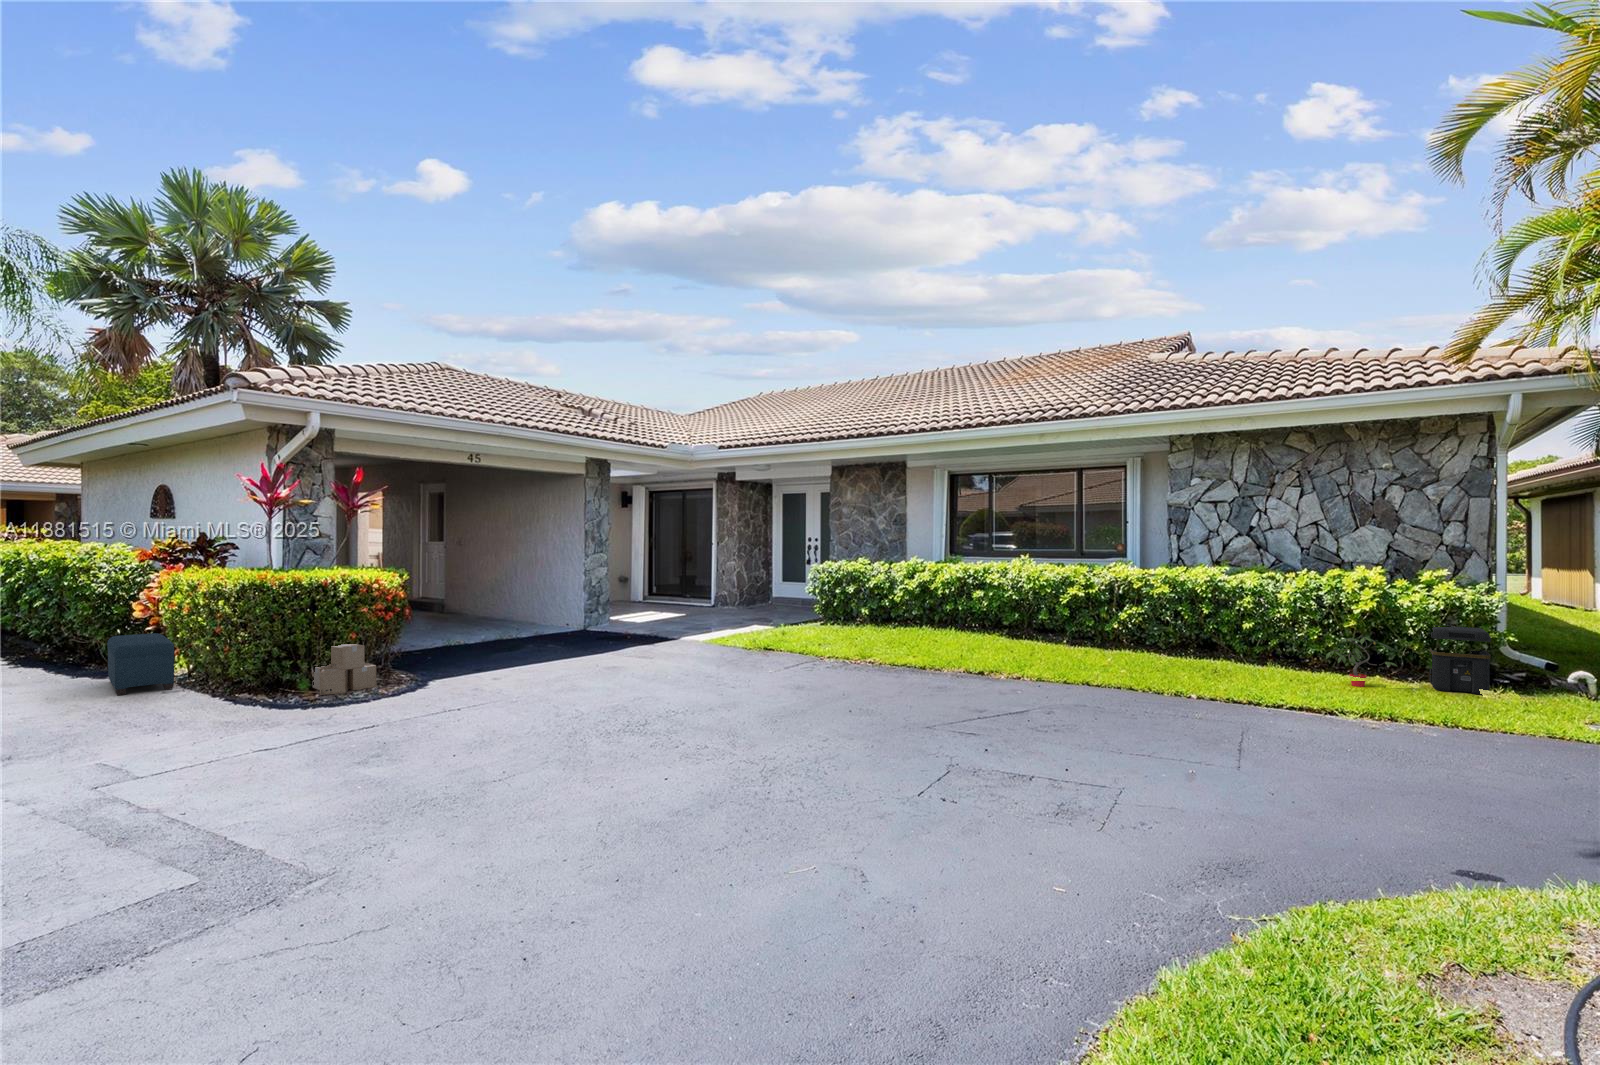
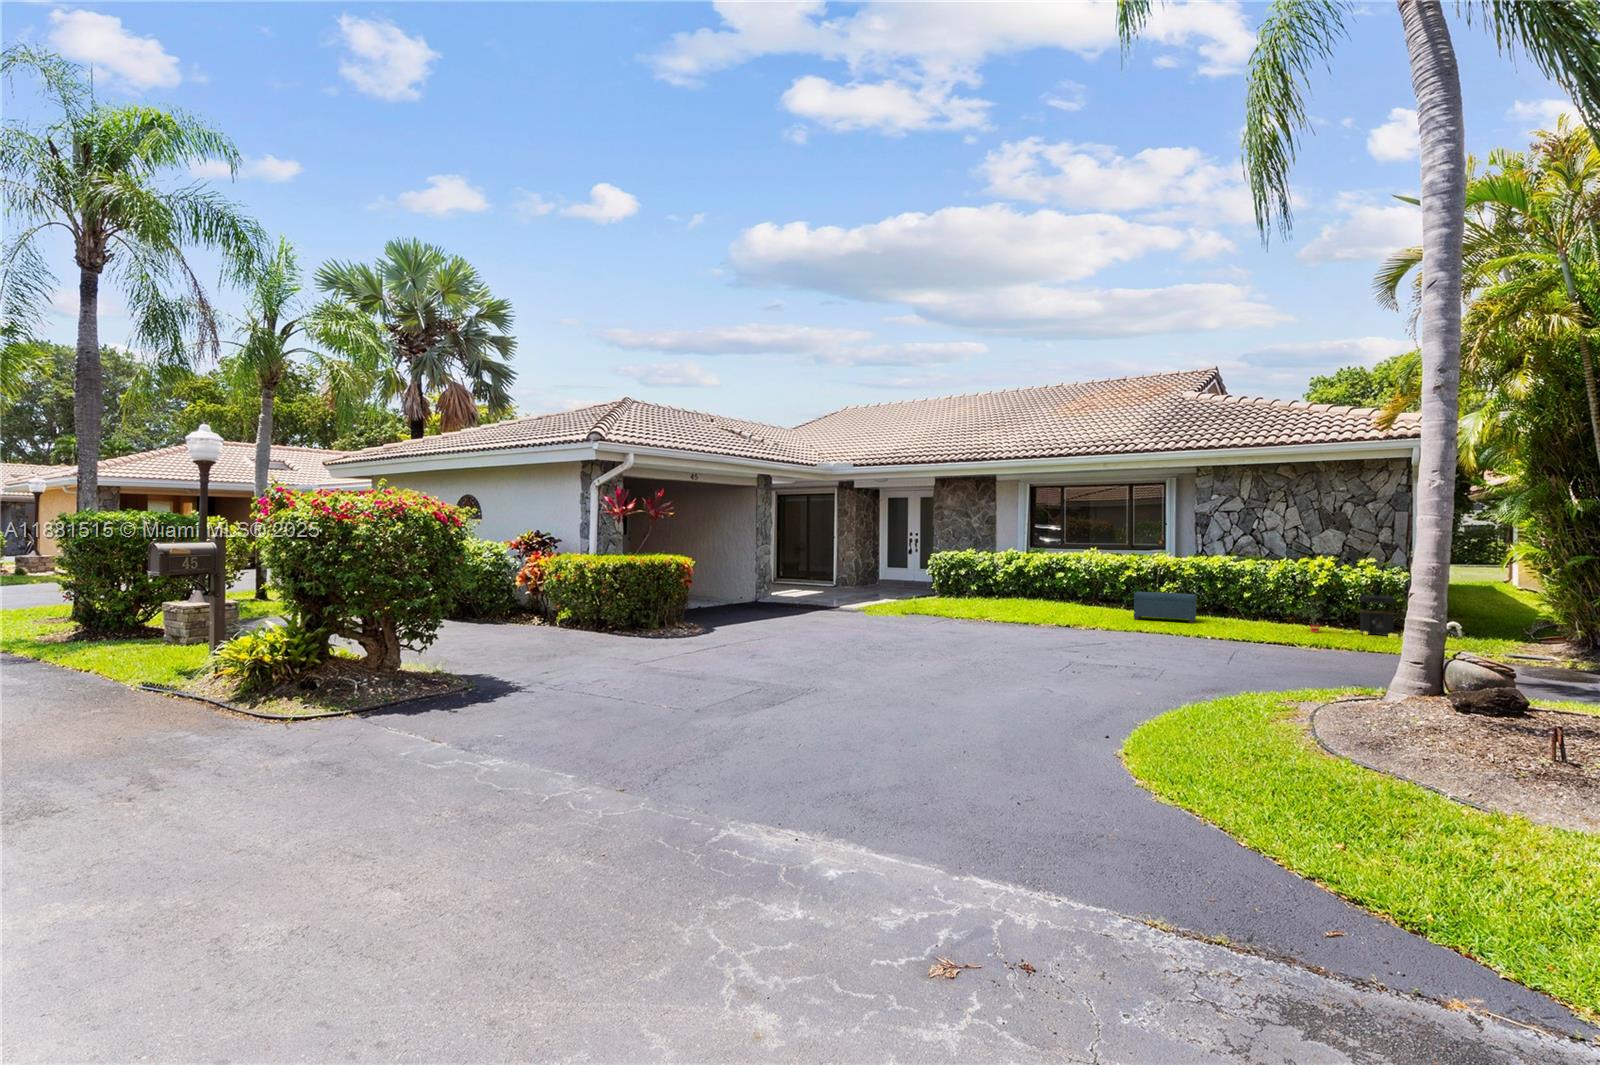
bench: present [107,633,174,695] -> present [1134,592,1197,623]
cardboard box: present [312,644,376,695] -> none [656,602,695,634]

